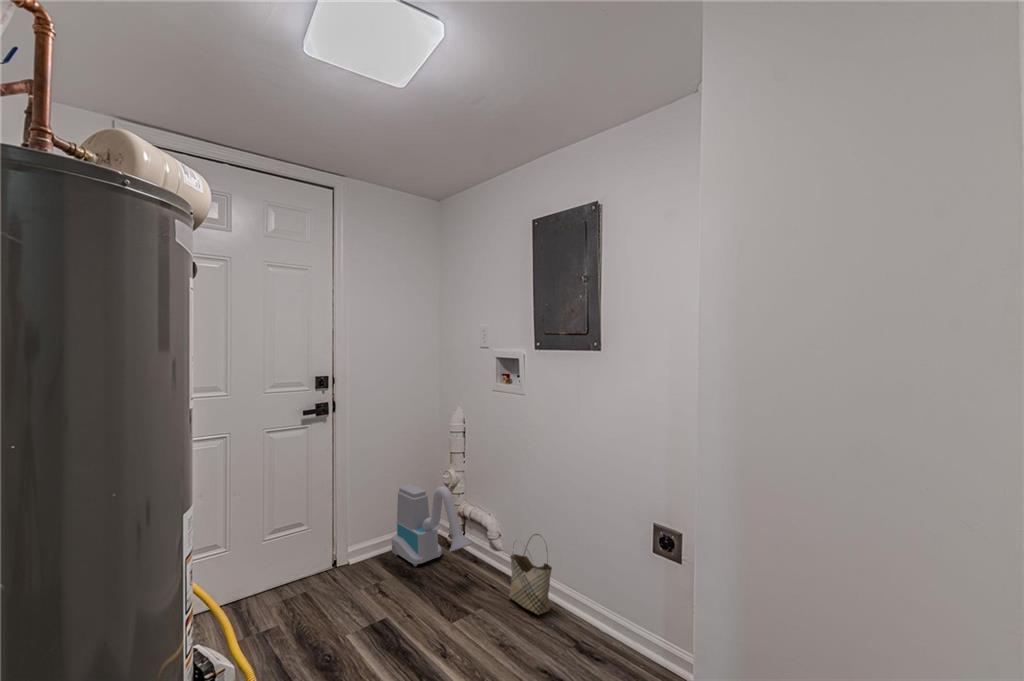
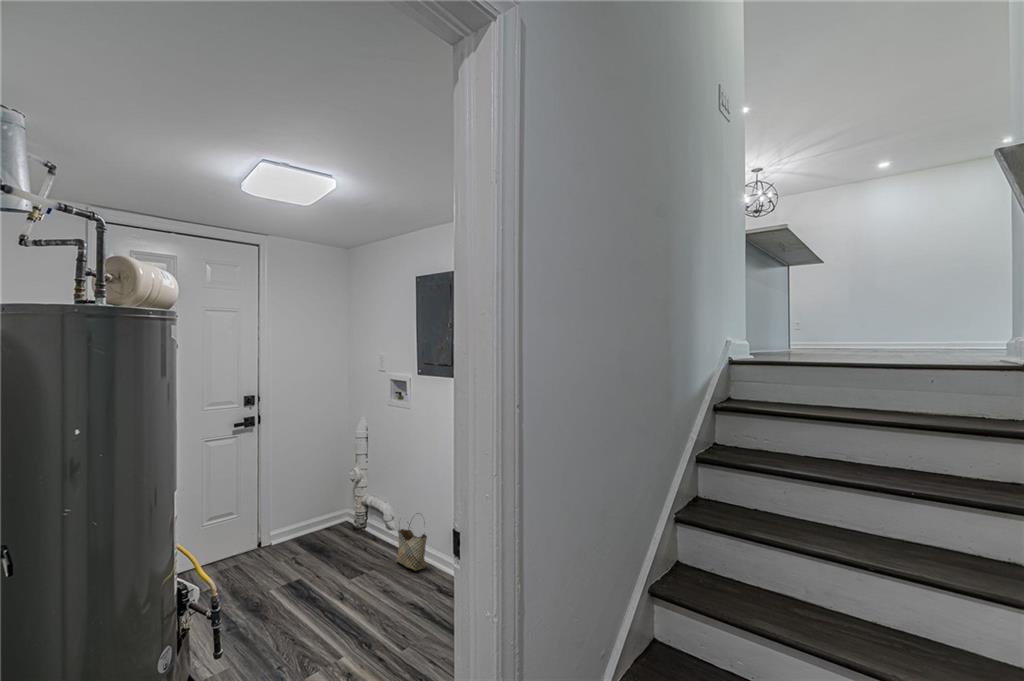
vacuum cleaner: present [392,485,472,566] -> none [307,481,370,545]

